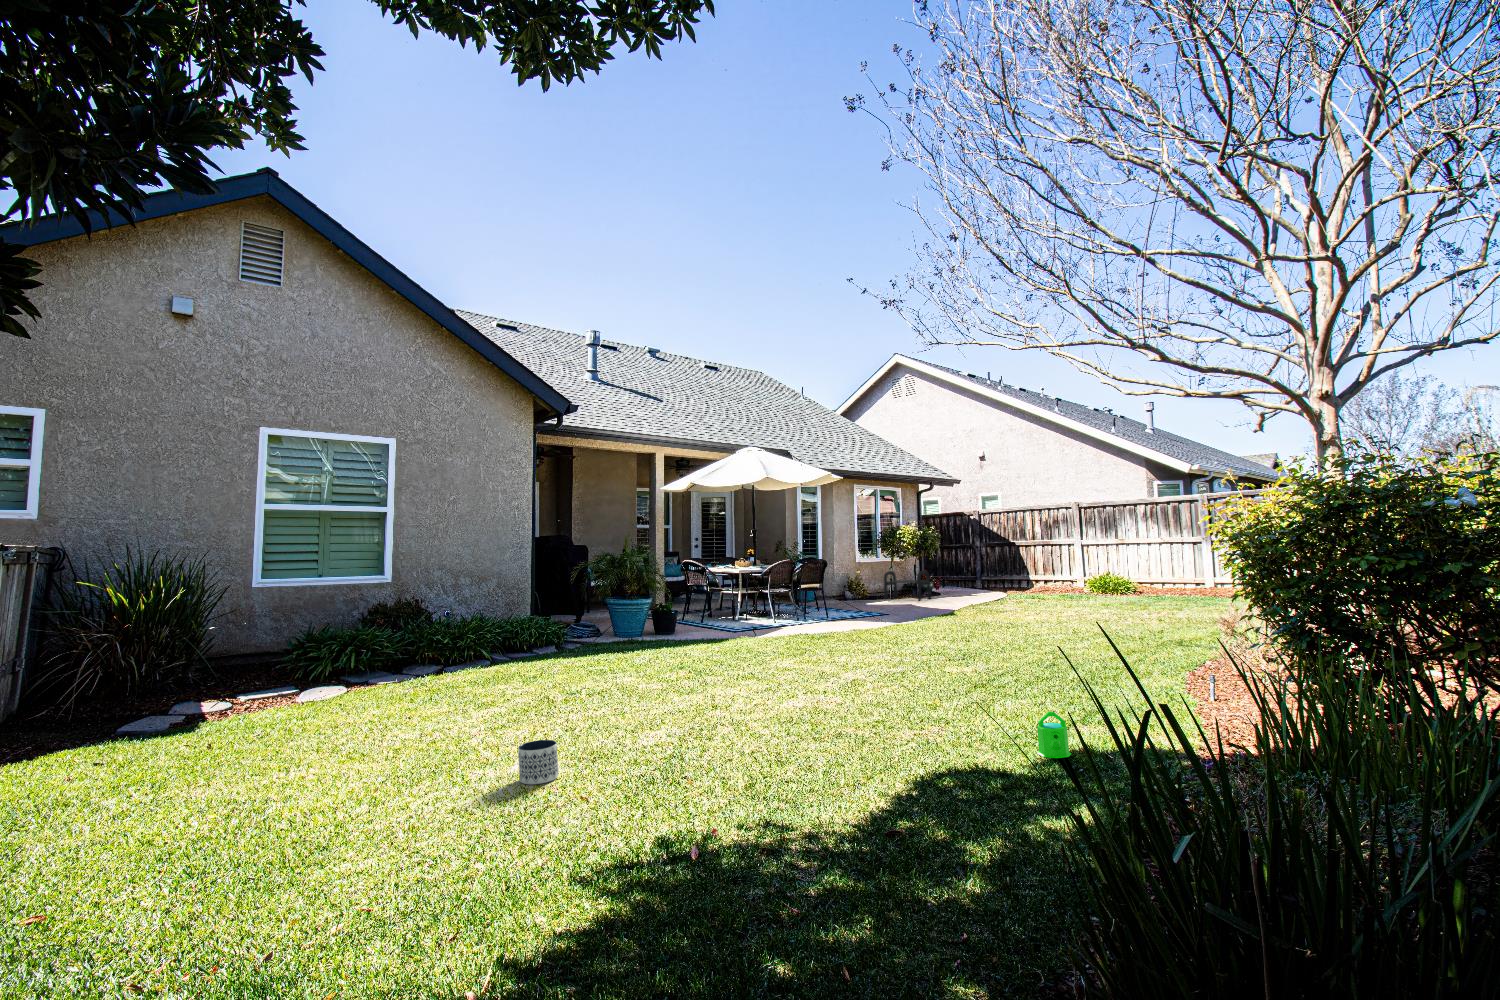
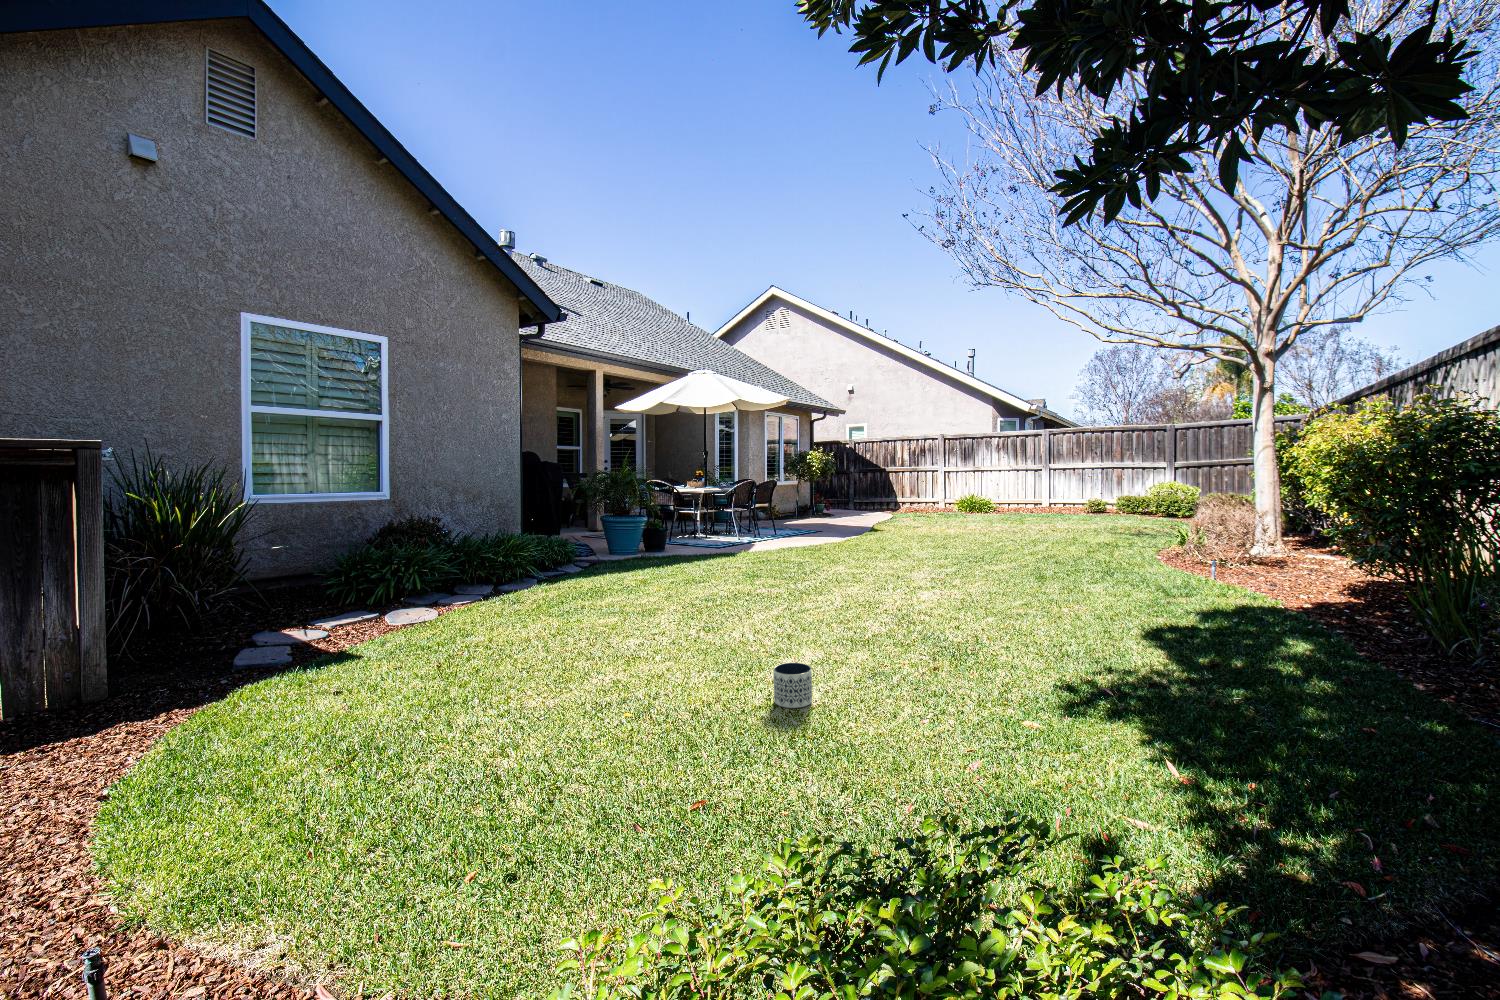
bench: present [884,570,931,601] -> none [789,491,830,519]
watering can: present [1037,711,1071,758] -> none [1198,620,1237,660]

